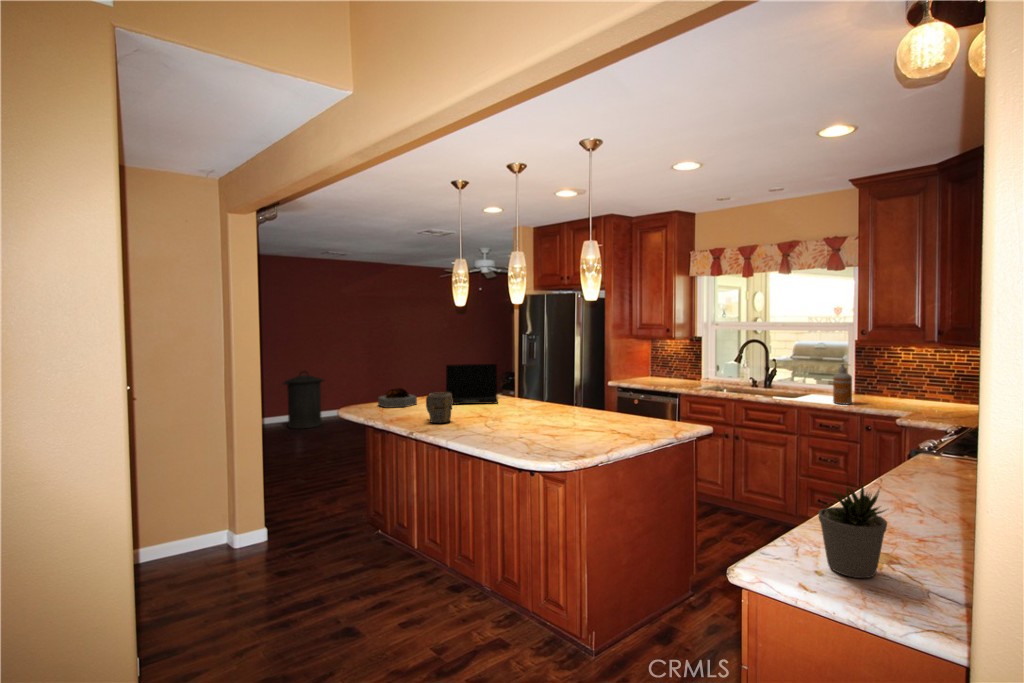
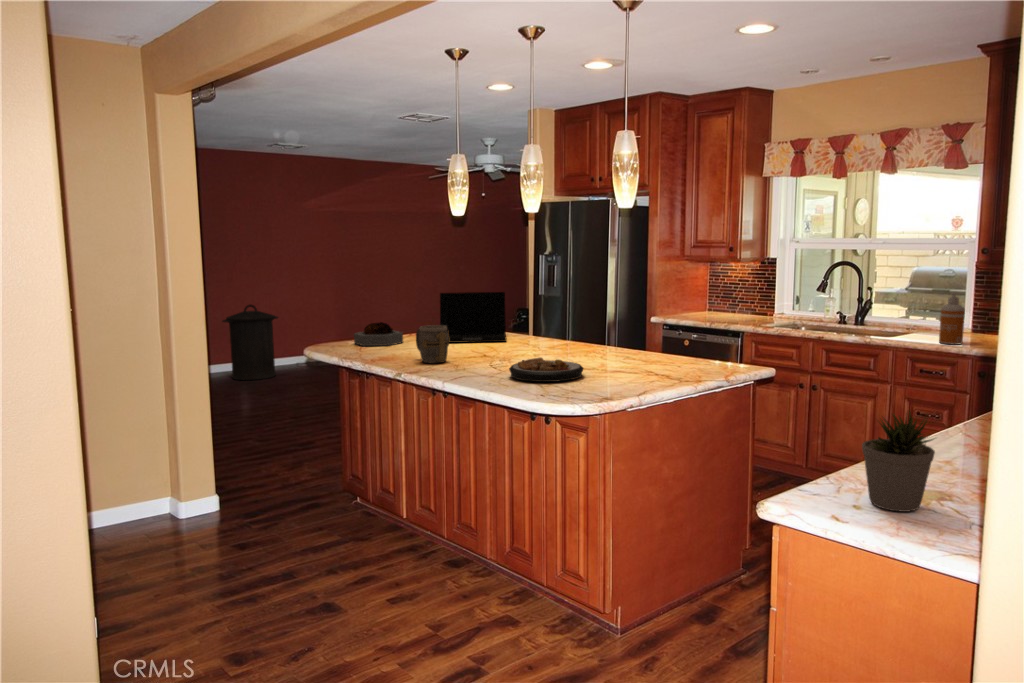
plate: none [500,420,561,441] -> present [509,358,584,382]

